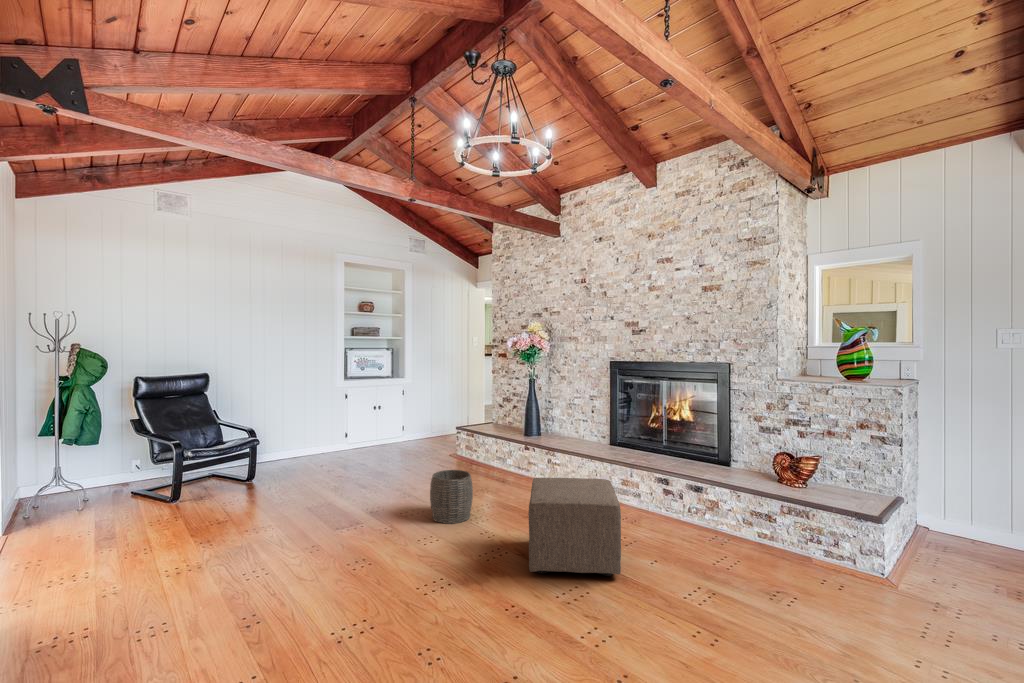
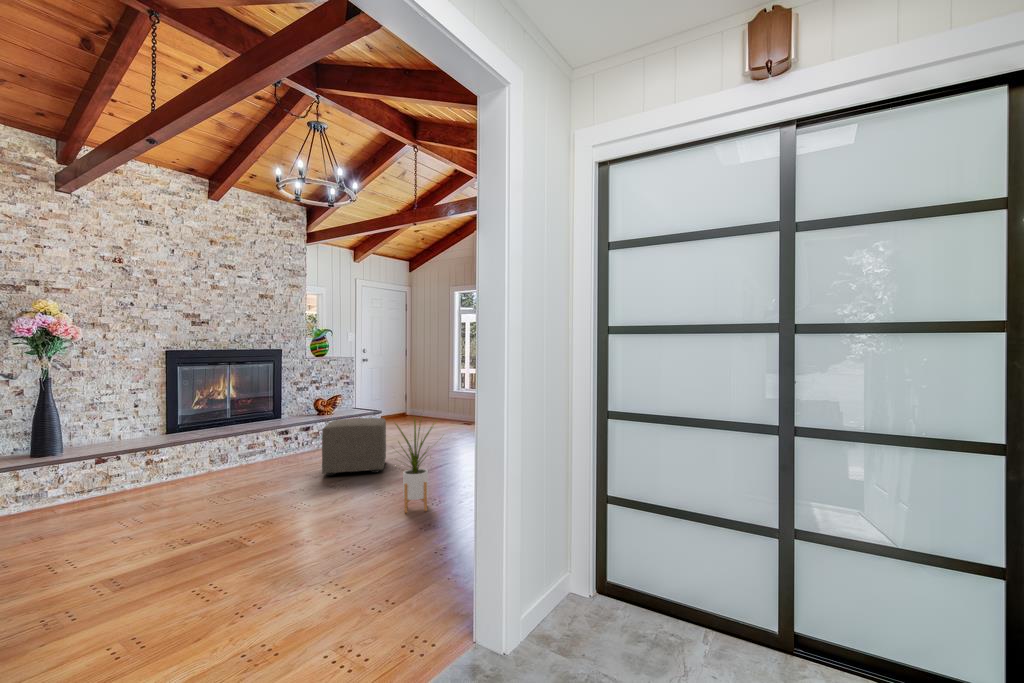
house plant: none [295,468,366,602] -> present [395,419,434,513]
woven basket: present [430,470,473,524] -> none [215,456,269,513]

